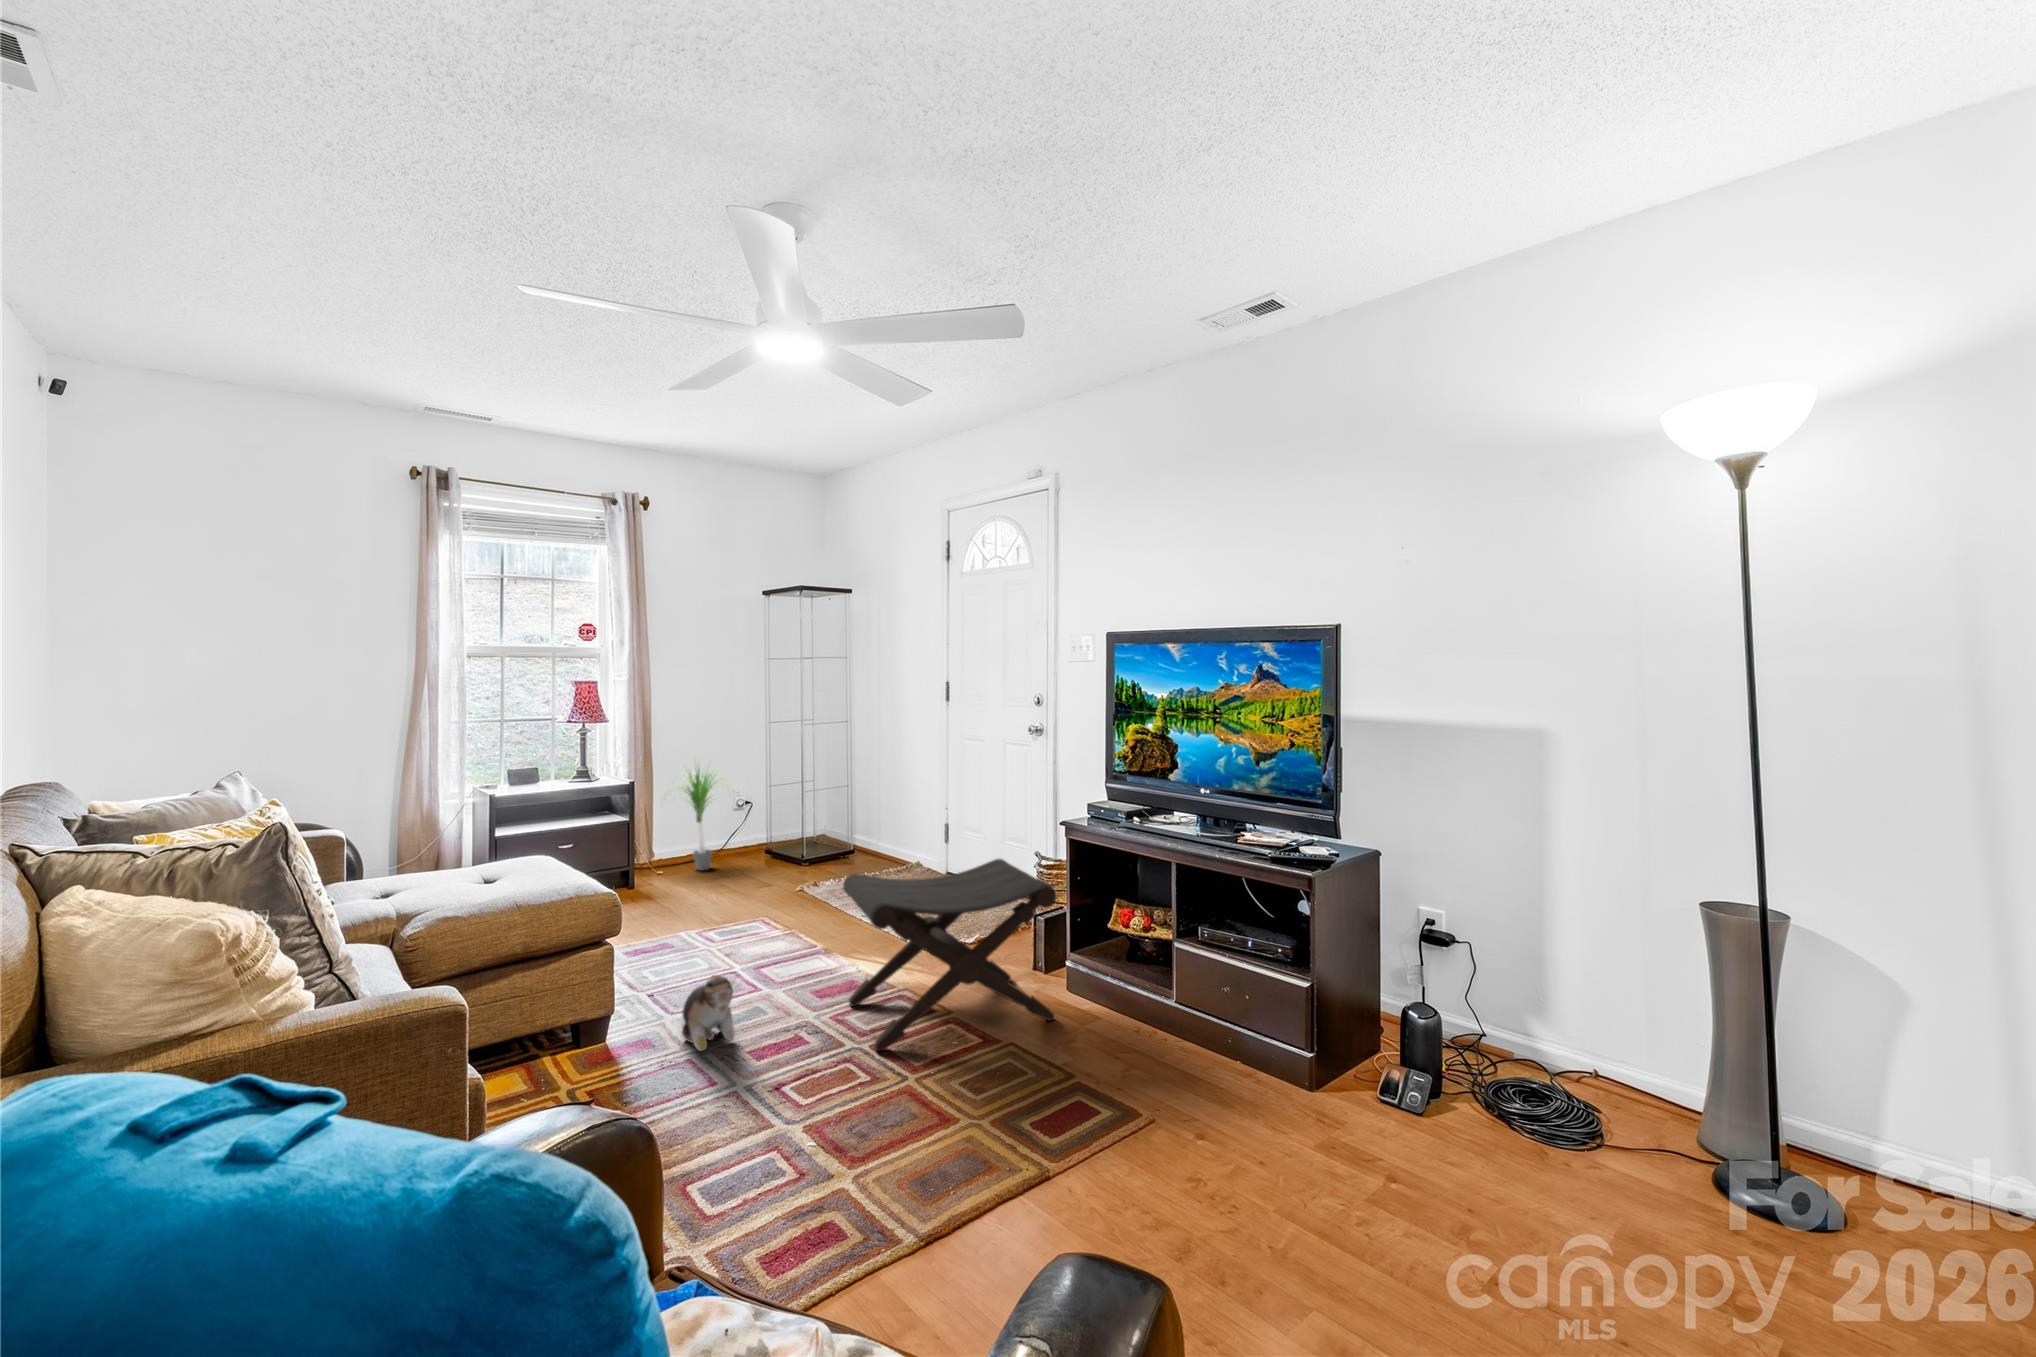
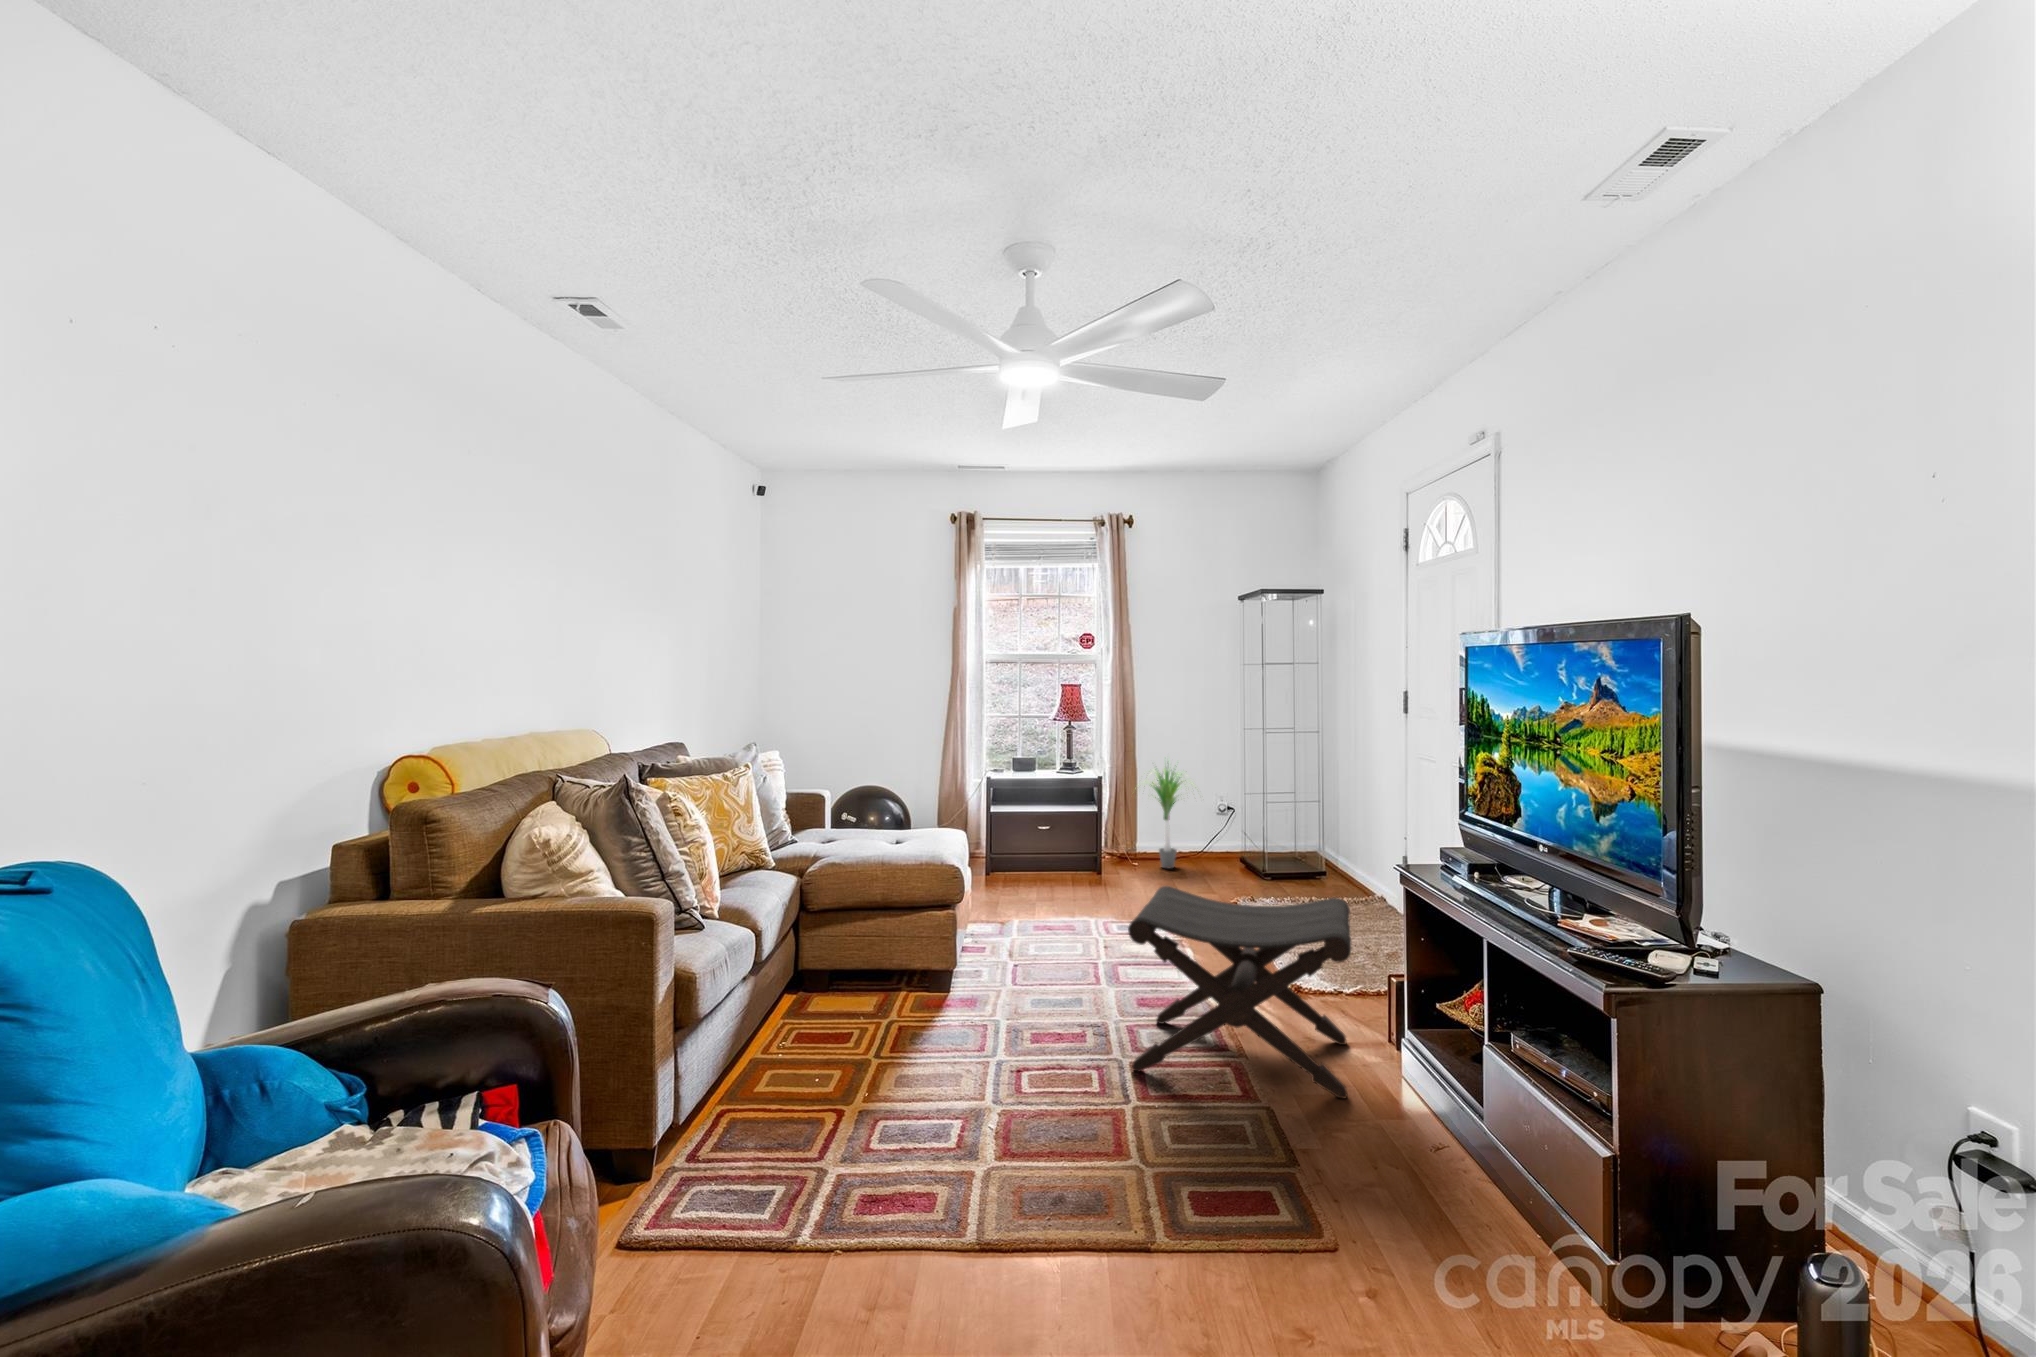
plush toy: present [682,975,735,1051] -> none [991,955,1036,1024]

